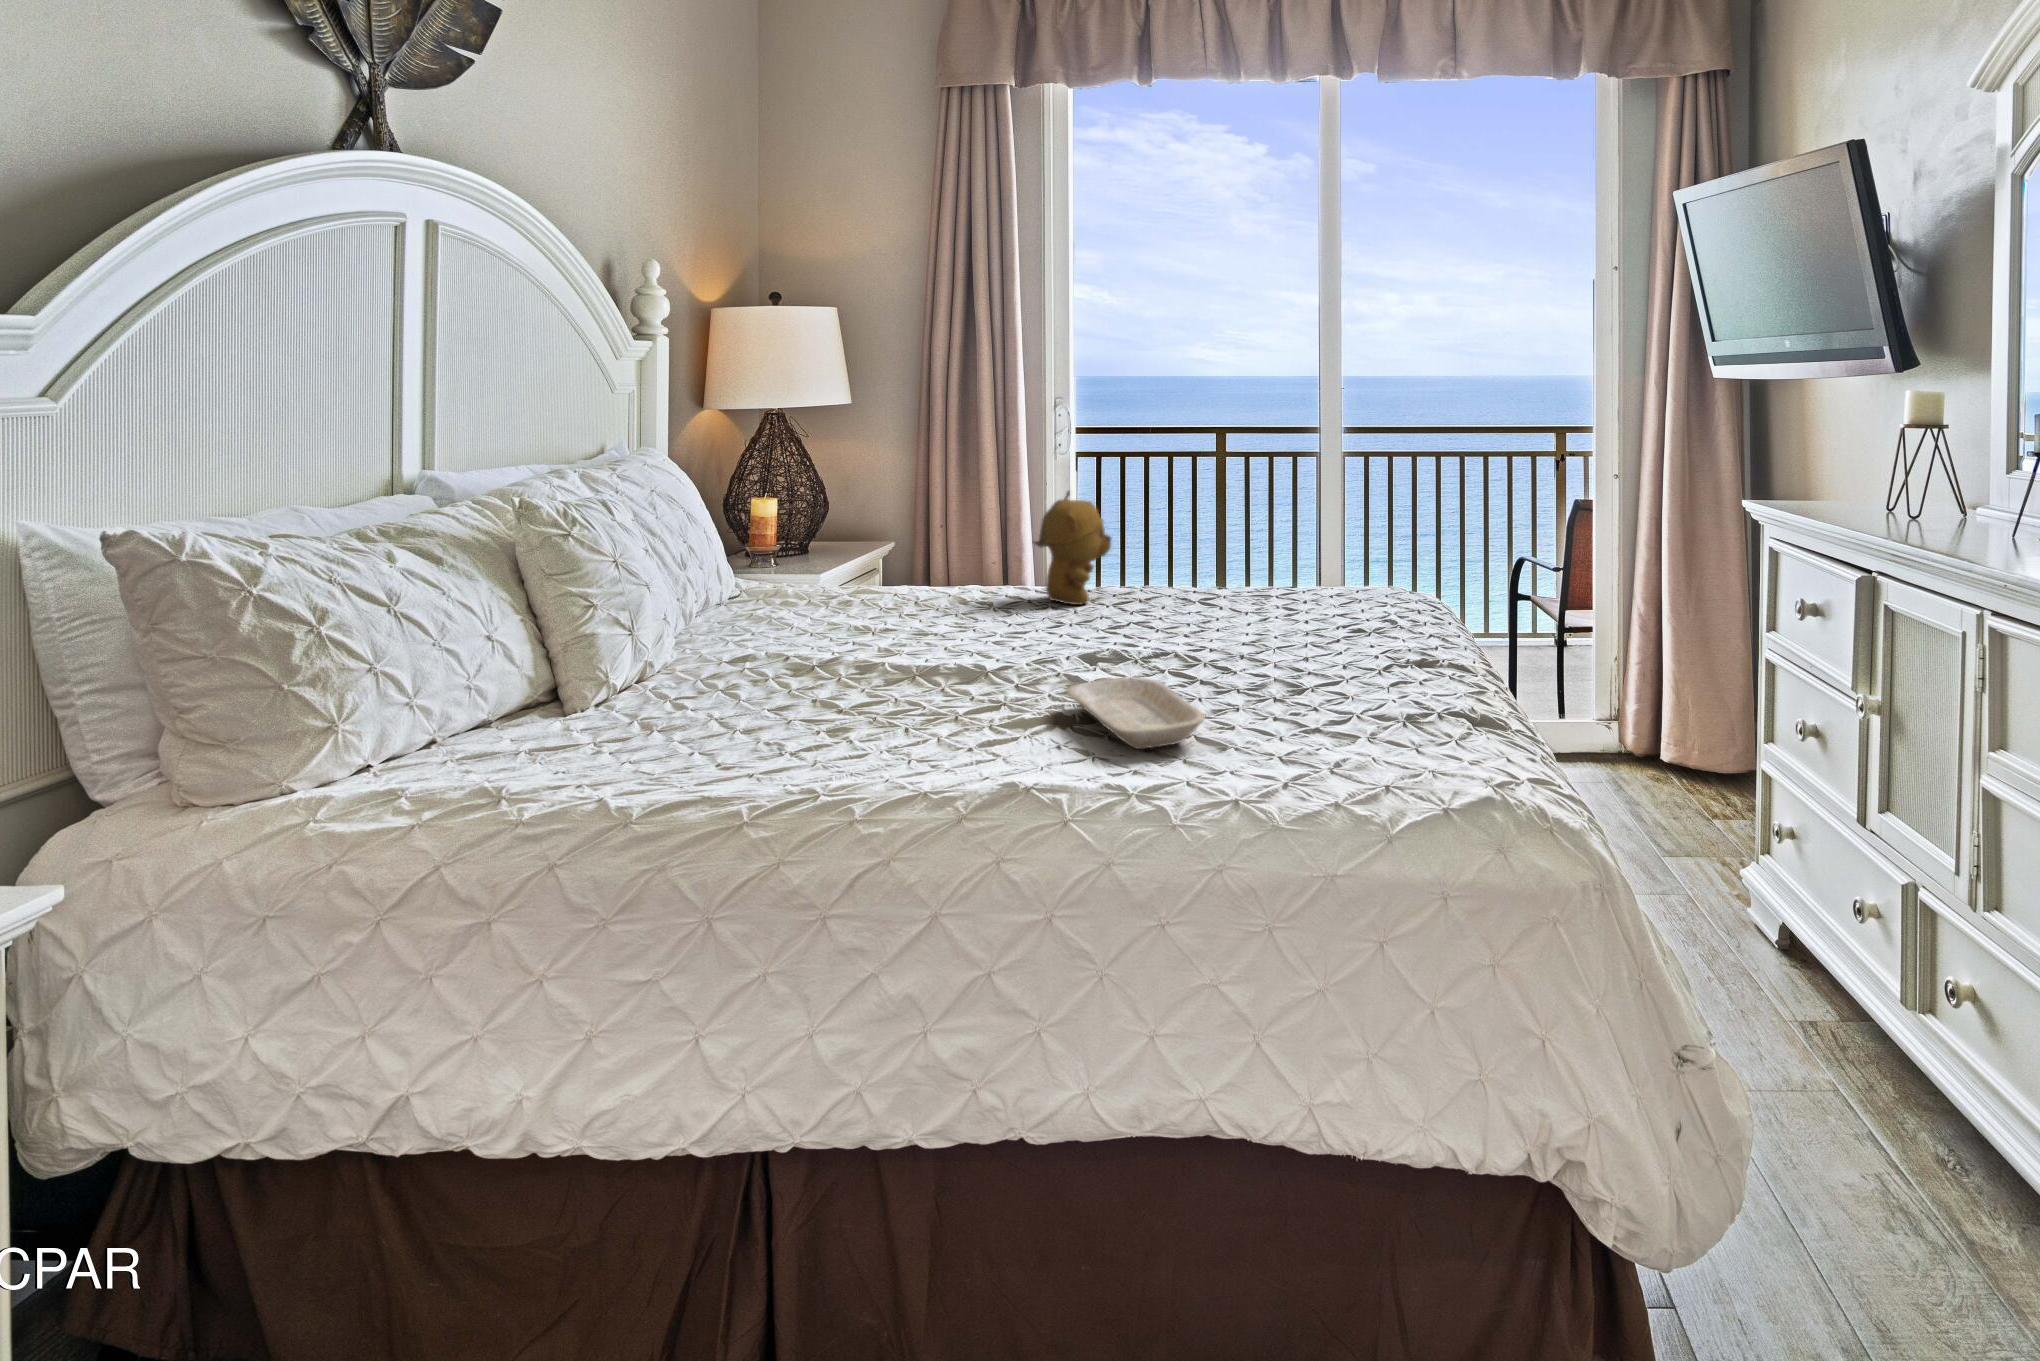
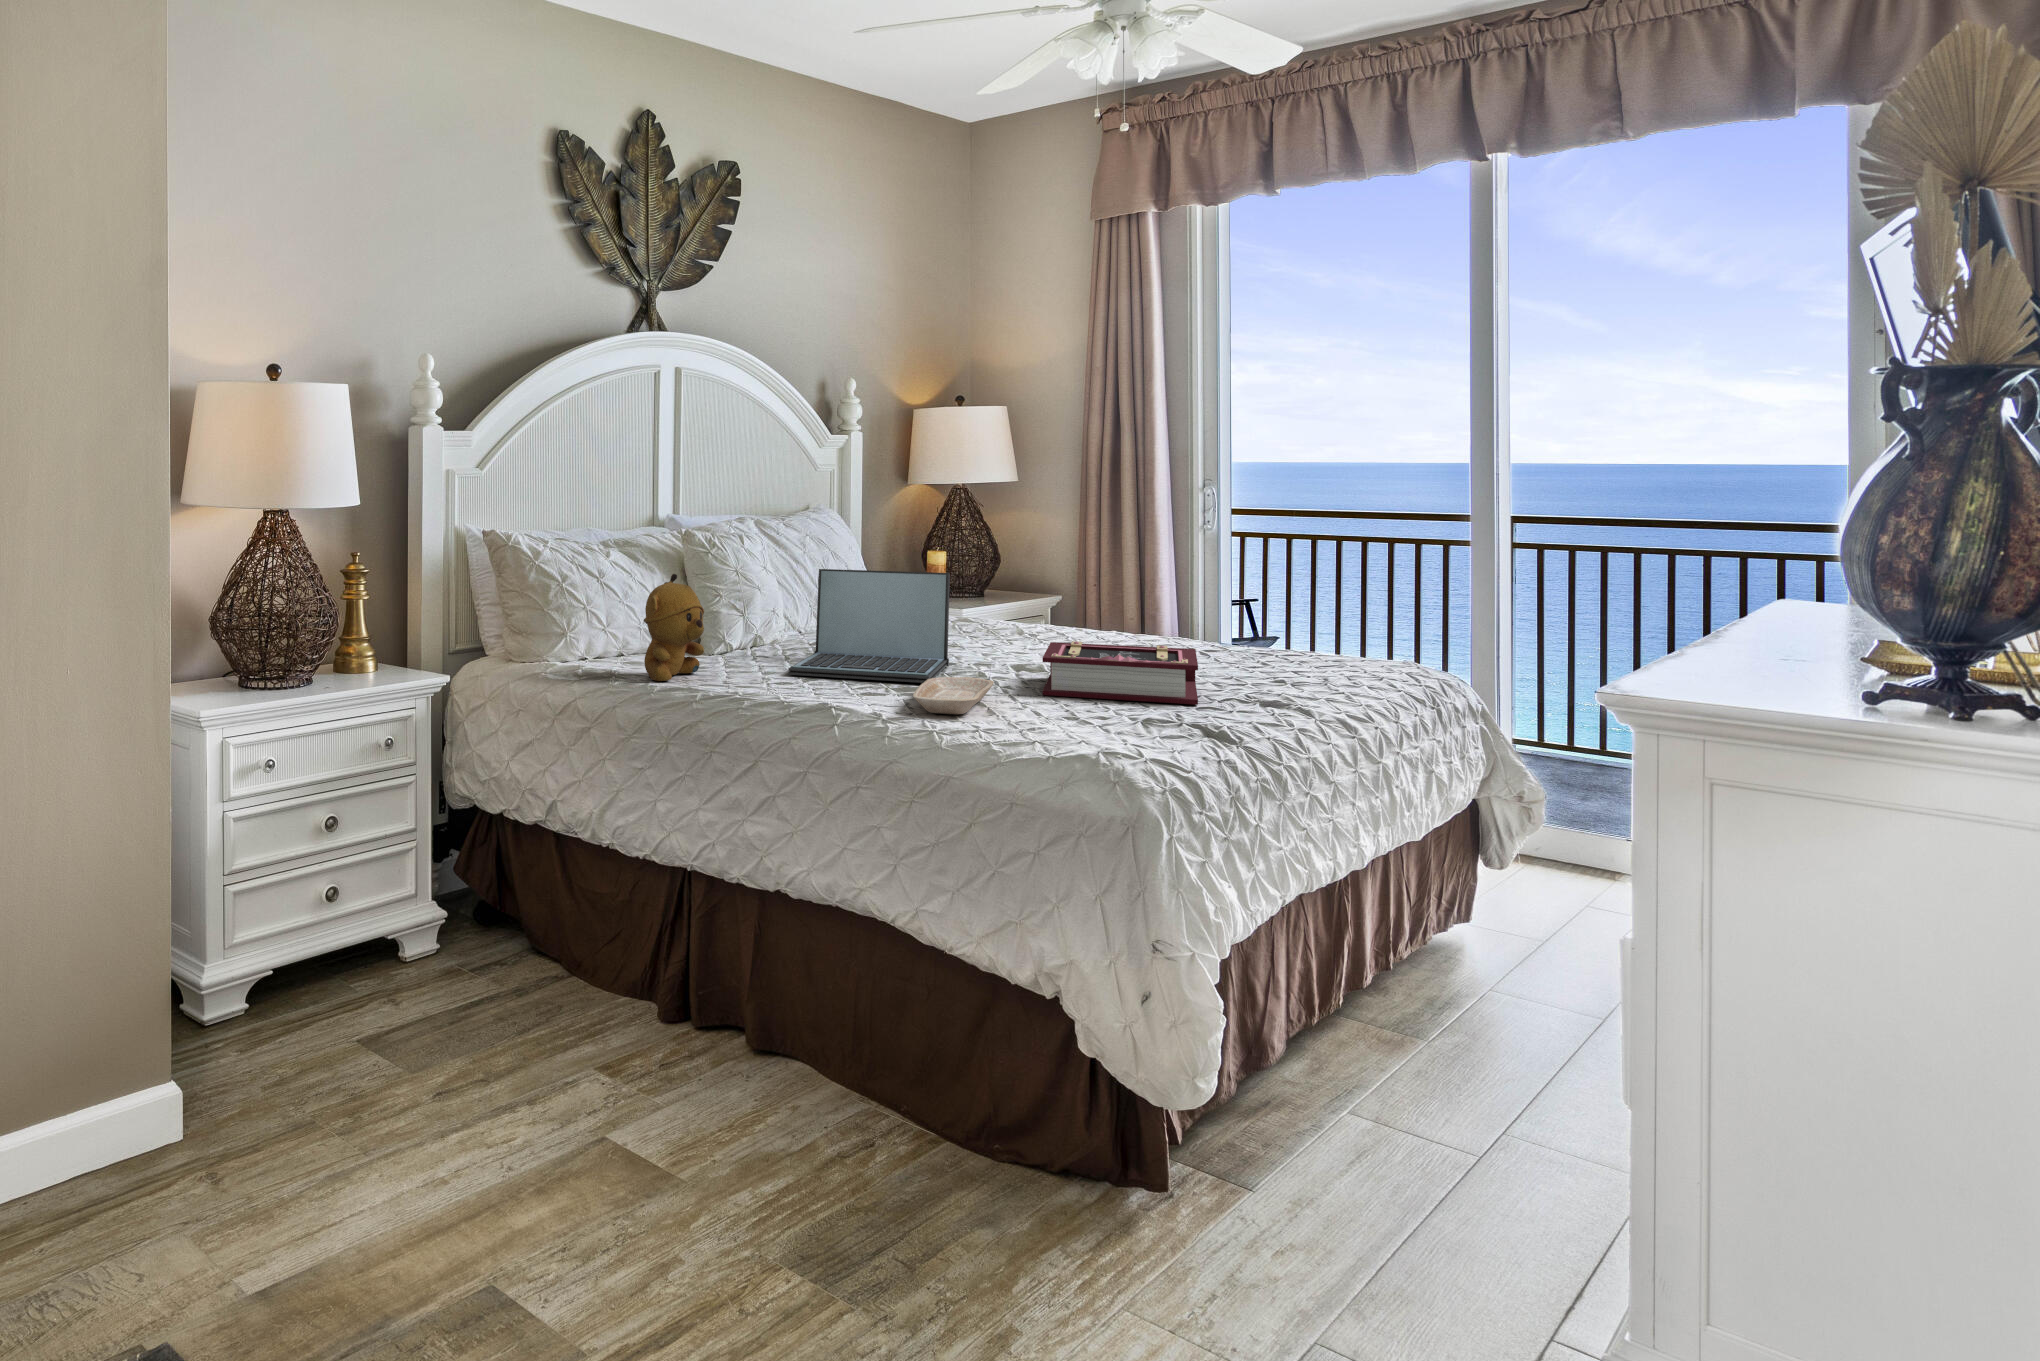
stuffed bear: present [1034,491,1111,605] -> present [643,574,704,681]
laptop: none [792,529,1037,721] -> present [788,569,950,683]
book: none [1141,595,1361,685] -> present [1043,641,1198,705]

